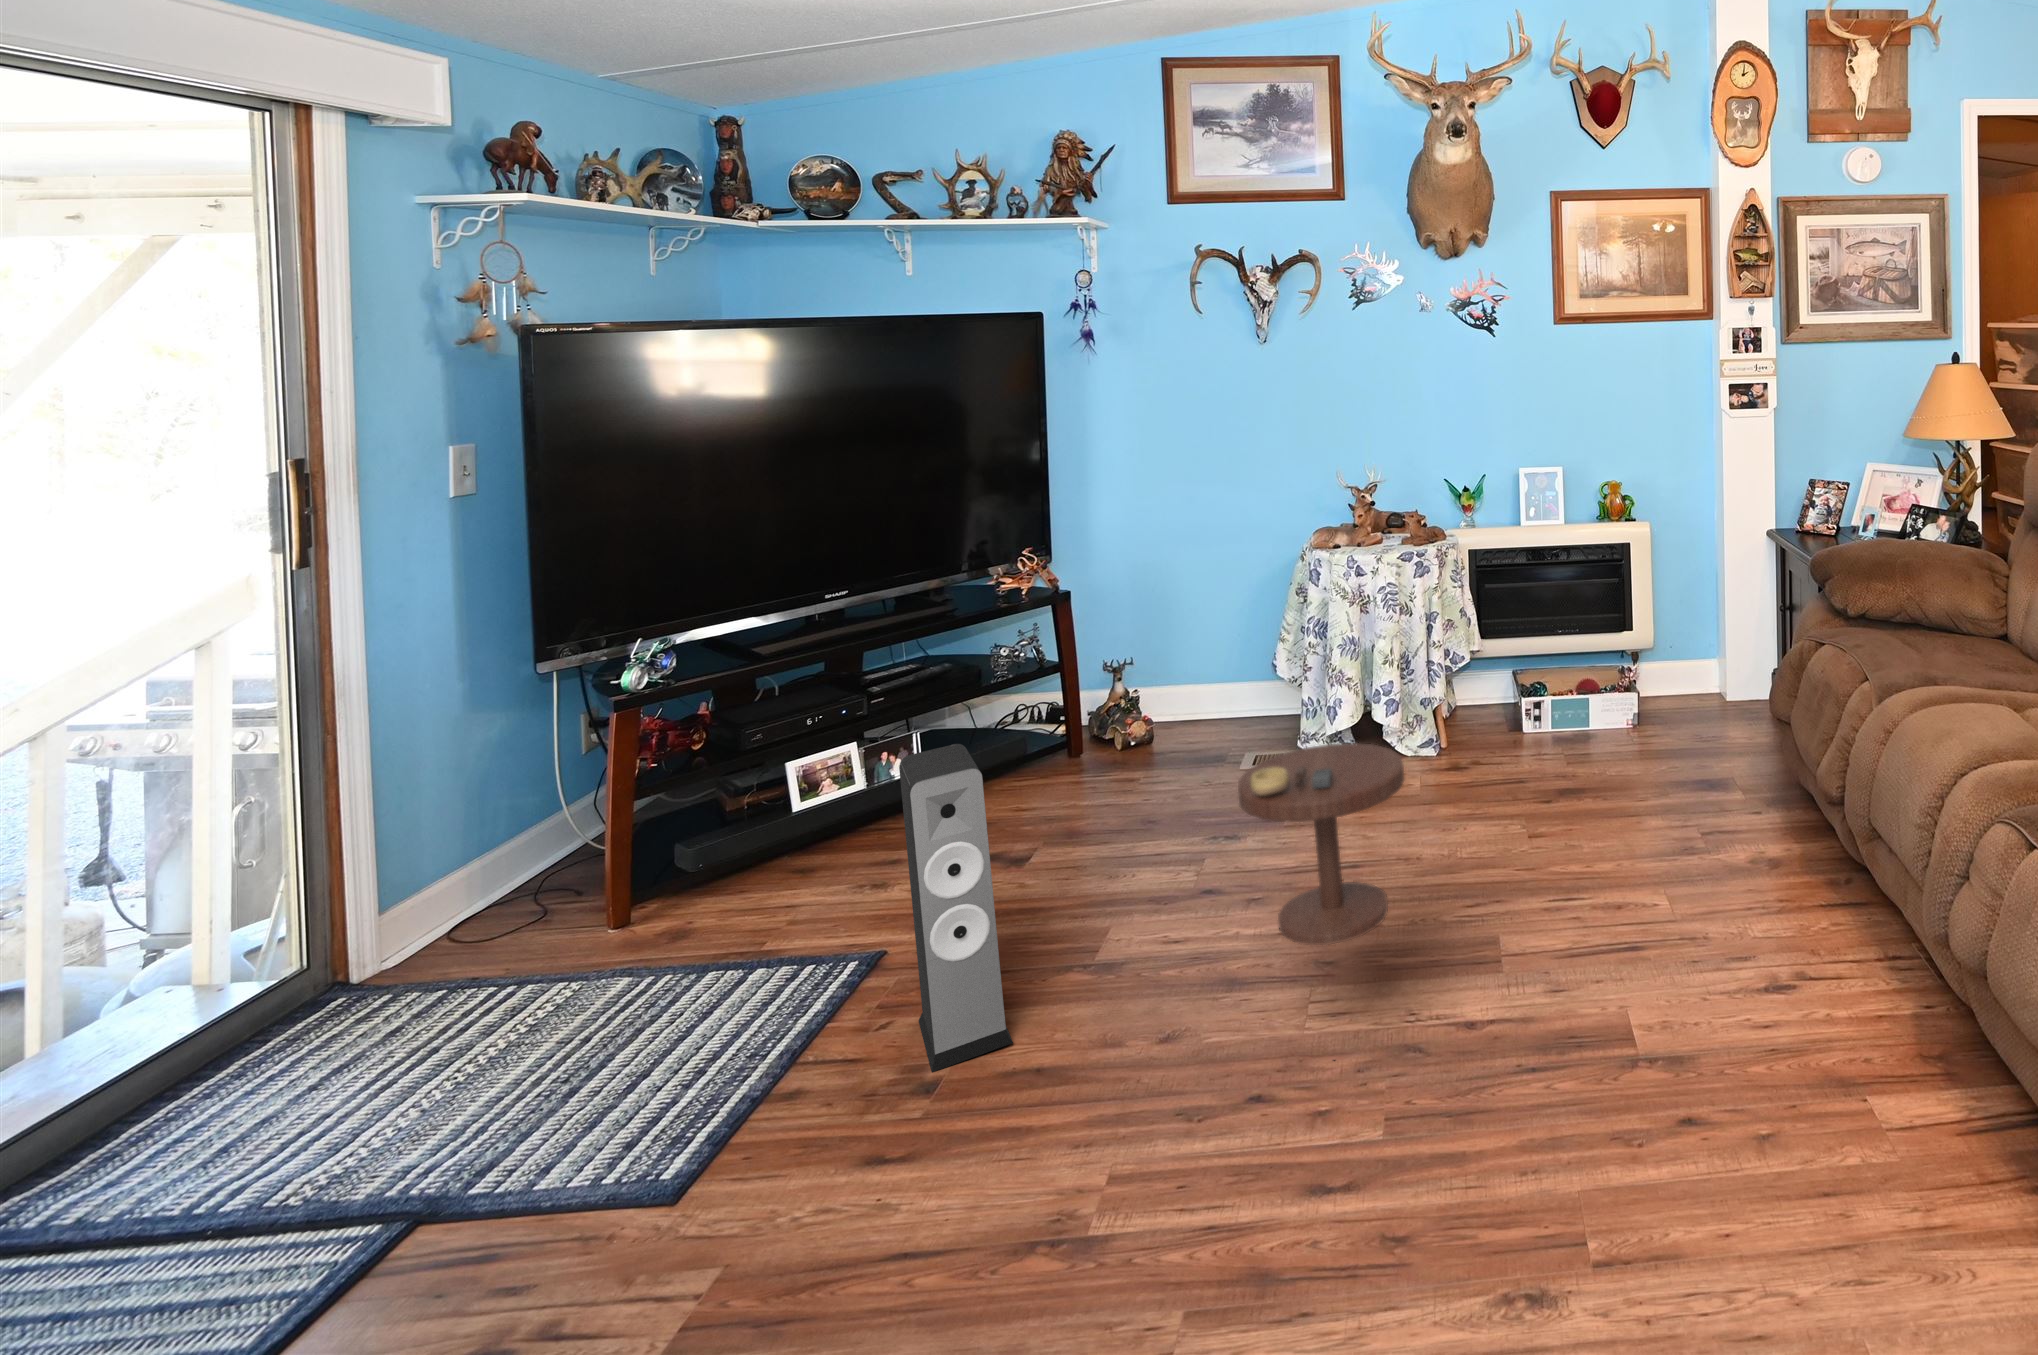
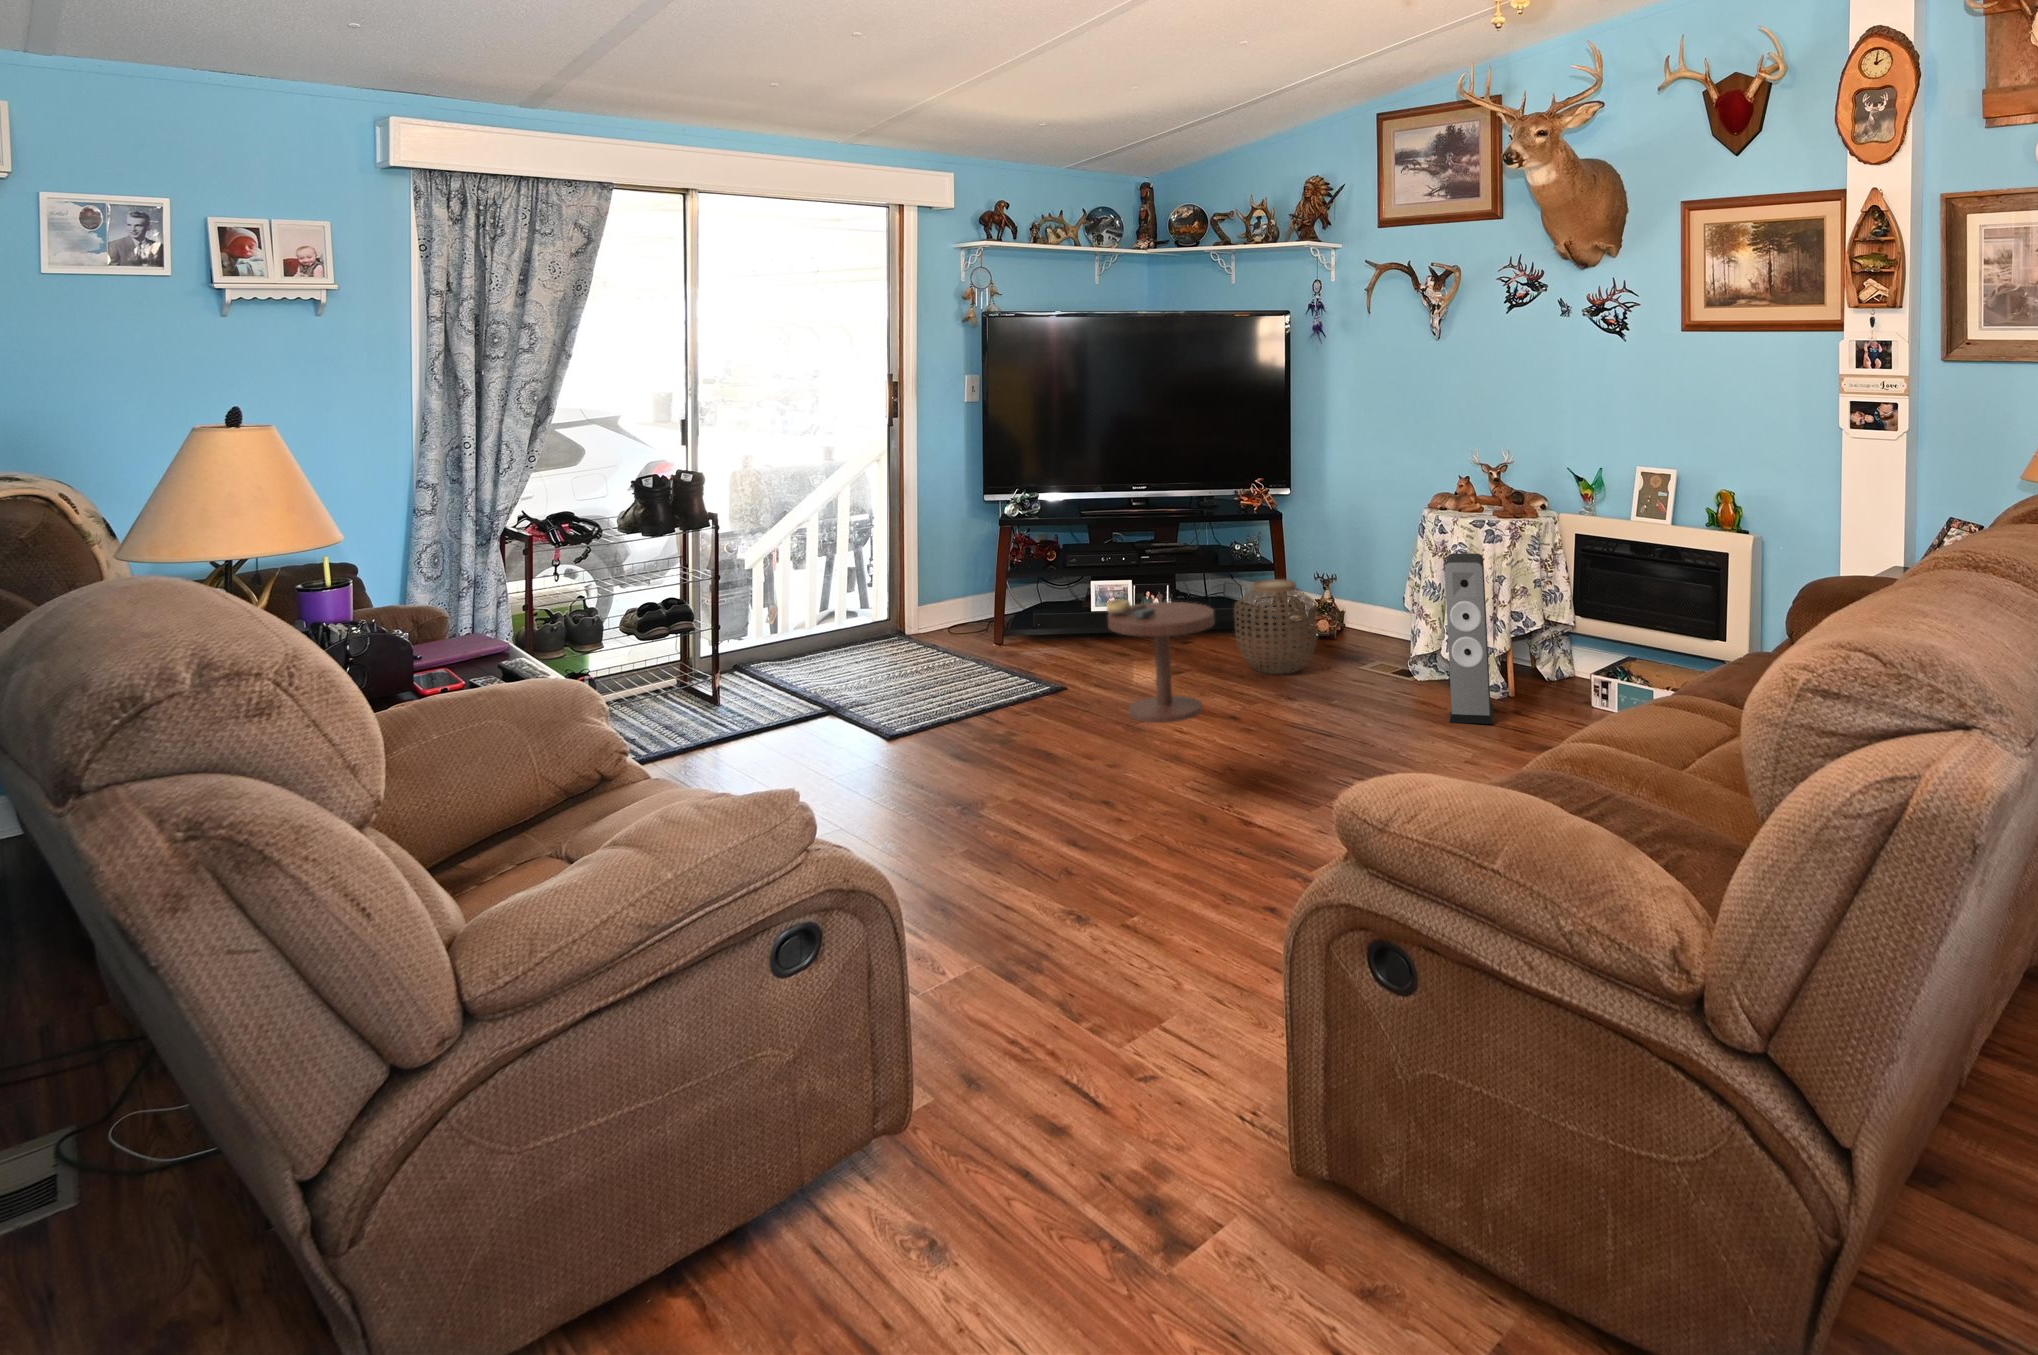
woven basket: none [1088,686,1211,826] -> present [1235,579,1318,674]
speaker: present [899,744,1013,1072] -> present [1445,553,1493,724]

